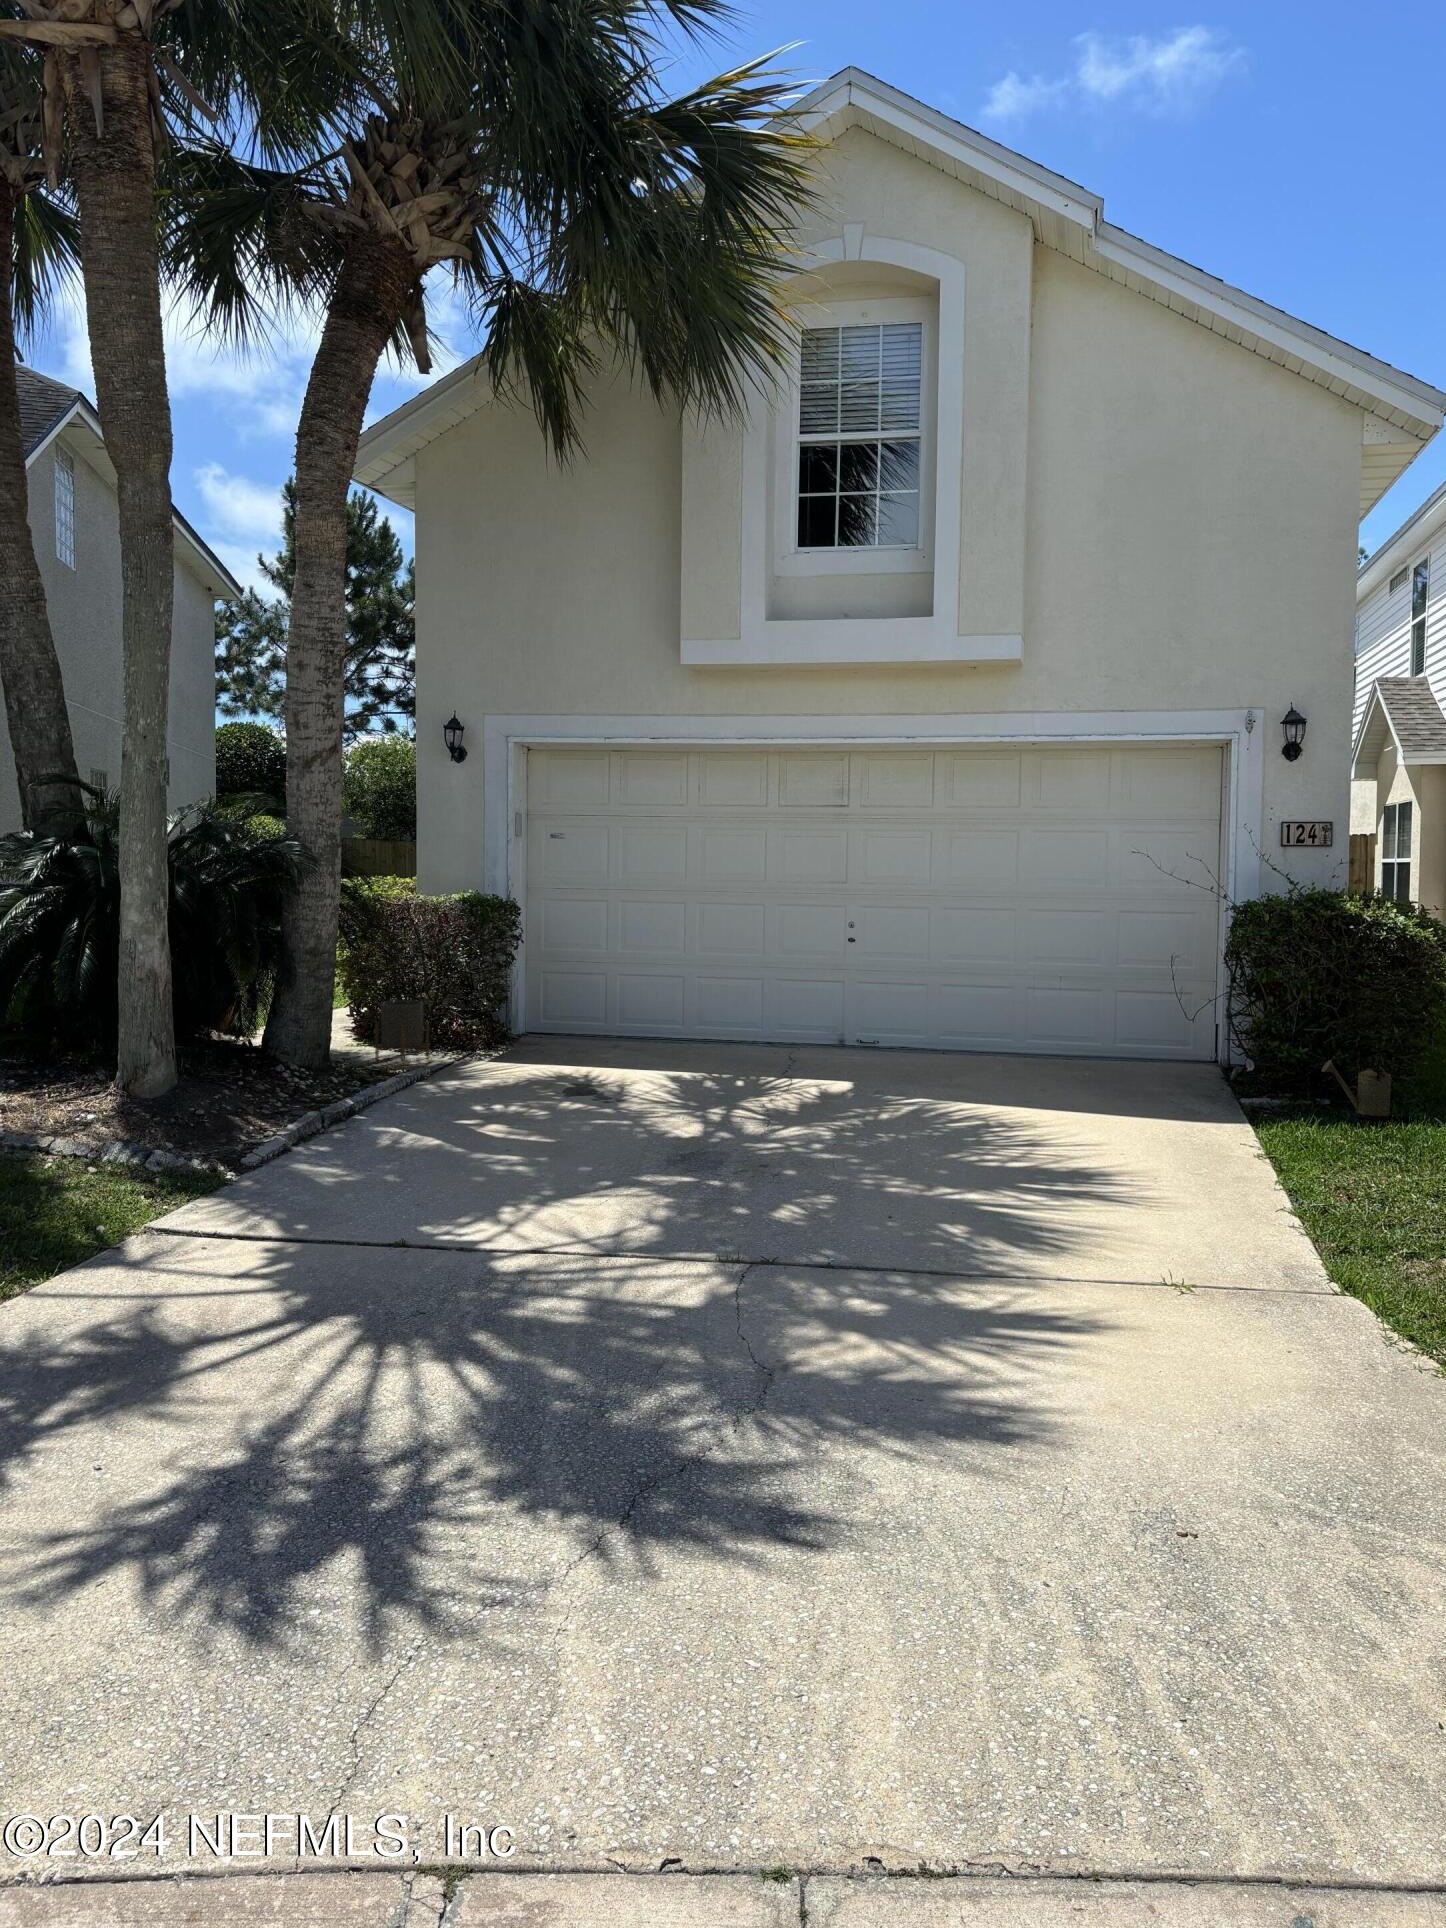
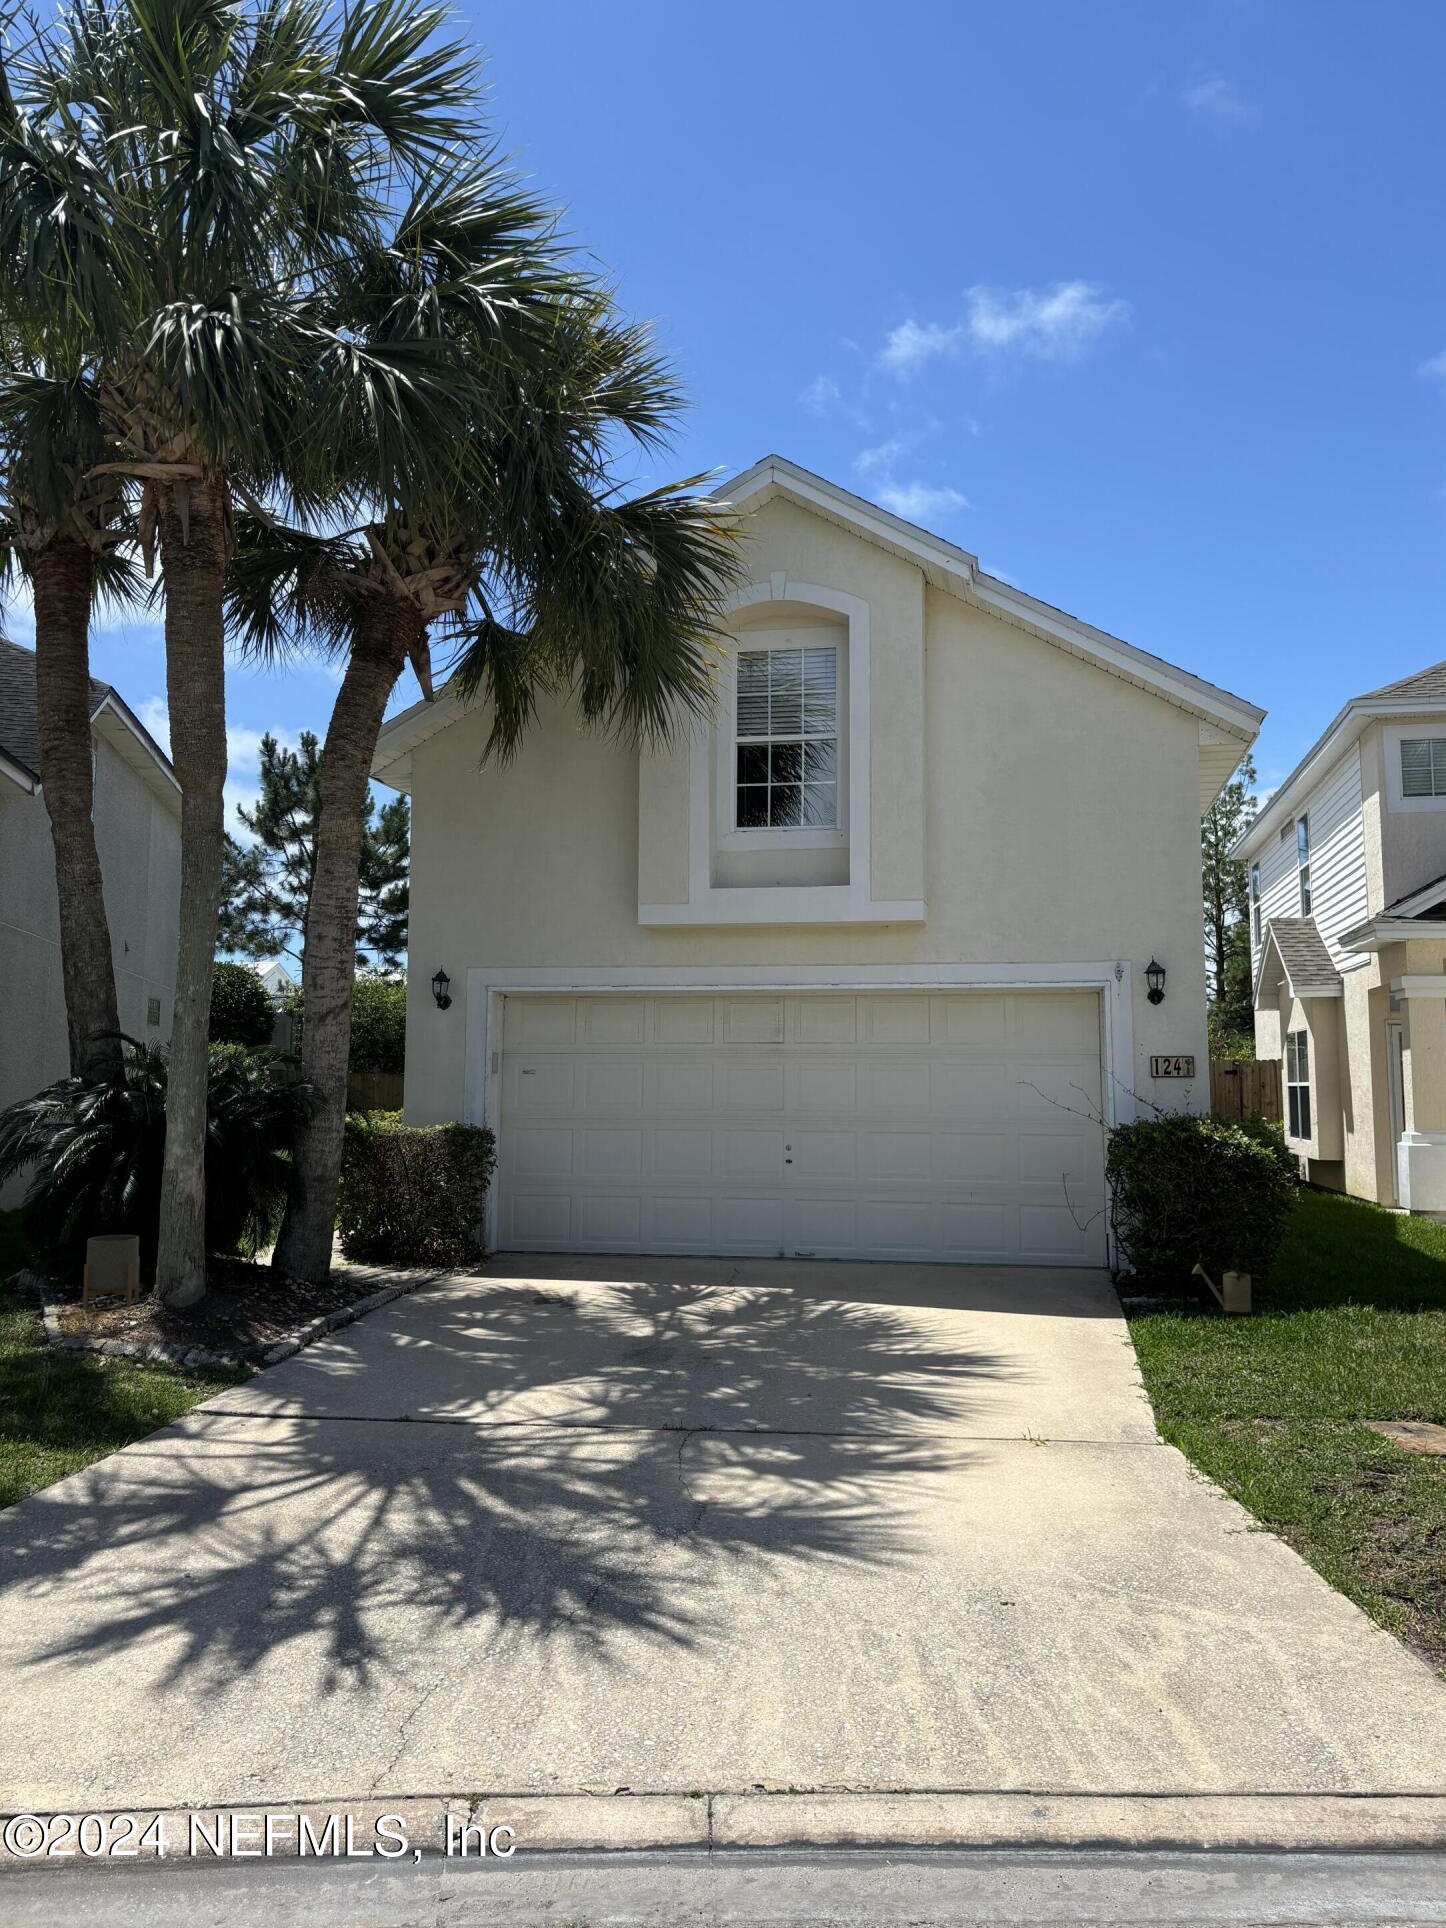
planter: present [375,1000,429,1063] -> present [83,1235,140,1310]

